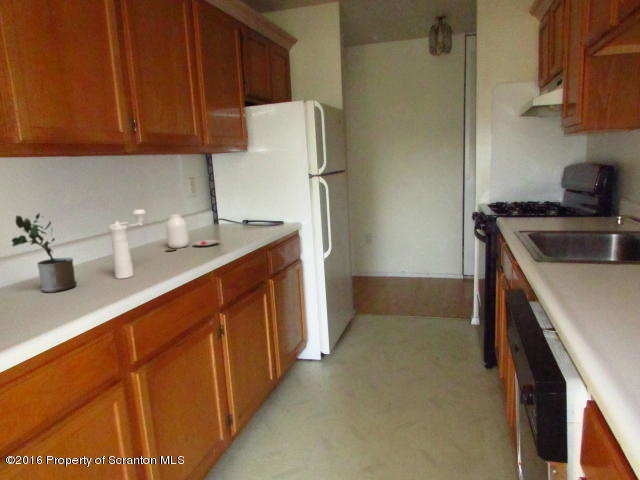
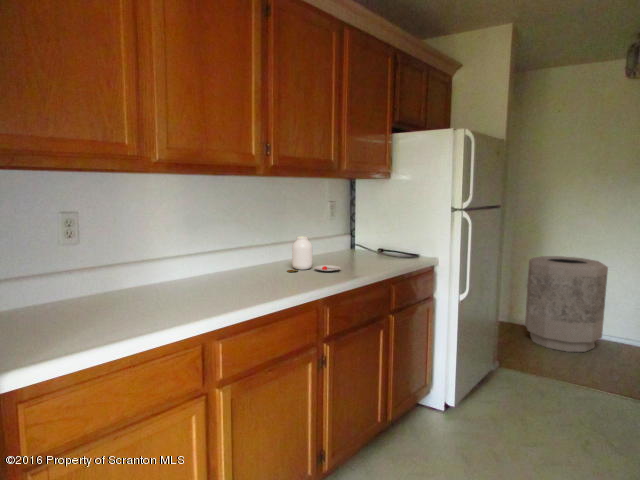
pepper mill: present [108,209,146,279] -> none [225,229,264,294]
trash can: none [367,211,428,291] -> present [525,256,608,352]
potted plant: present [12,214,76,292] -> none [141,225,192,298]

